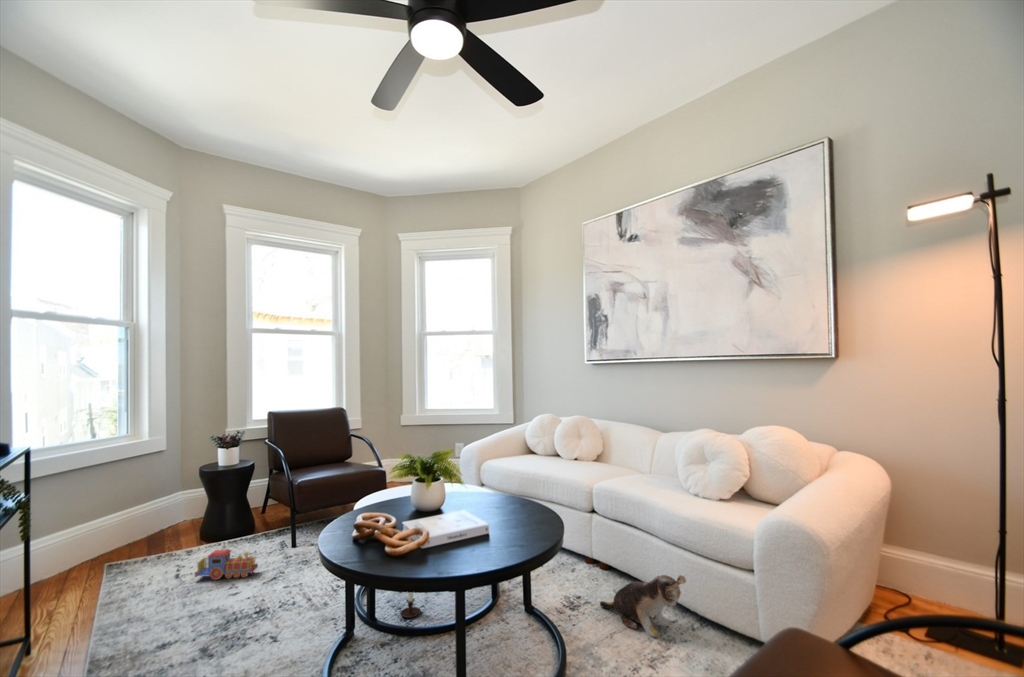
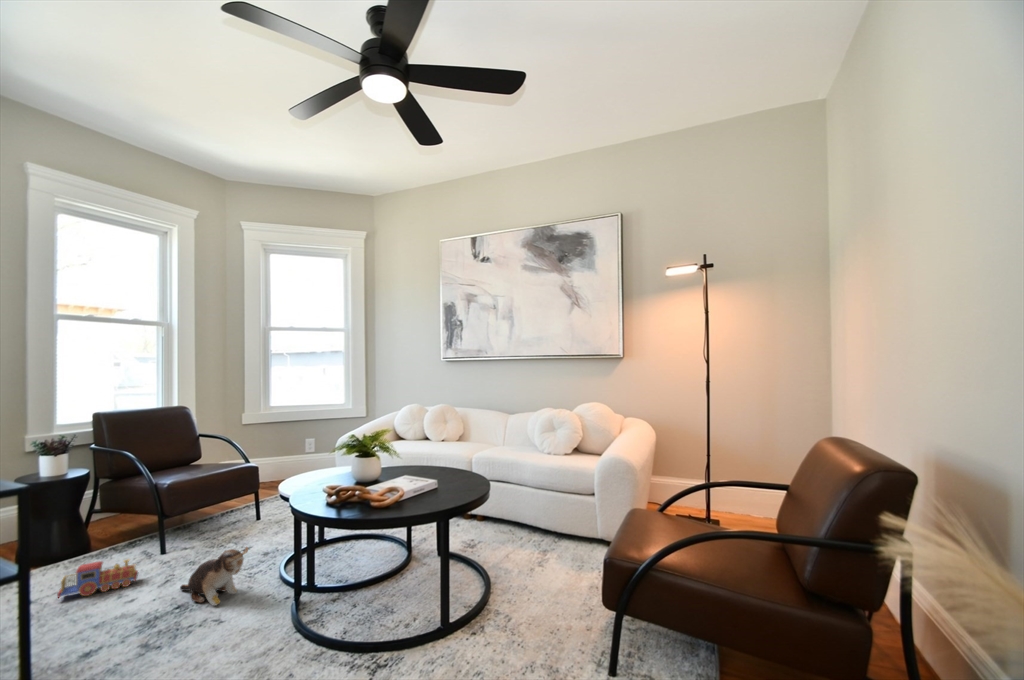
plush toy: present [600,575,686,637] -> present [180,547,248,606]
candle: present [400,593,425,618] -> none [335,538,358,579]

